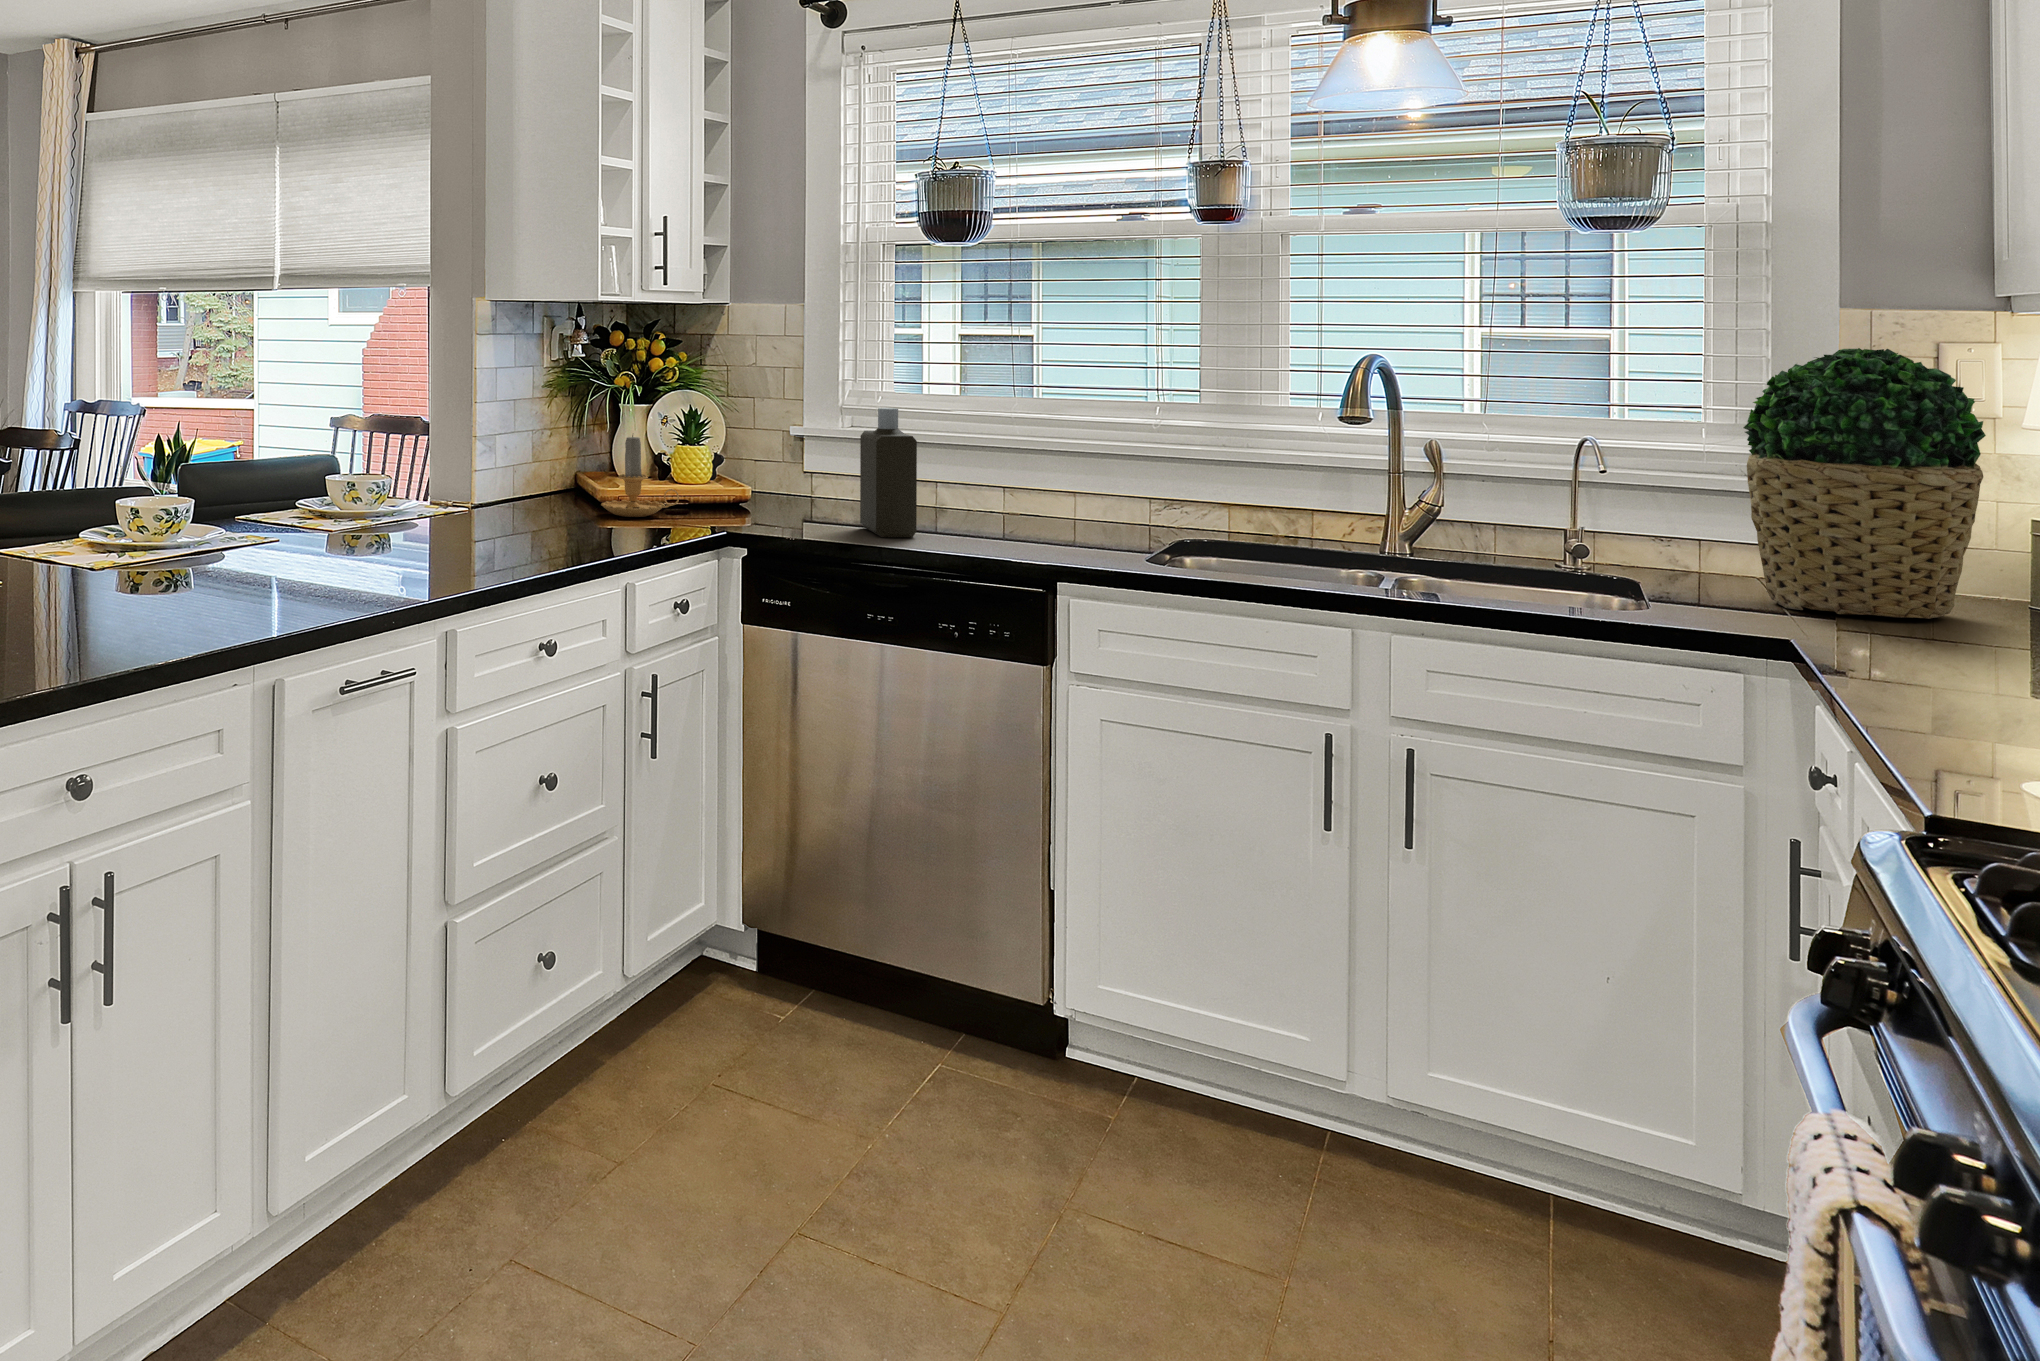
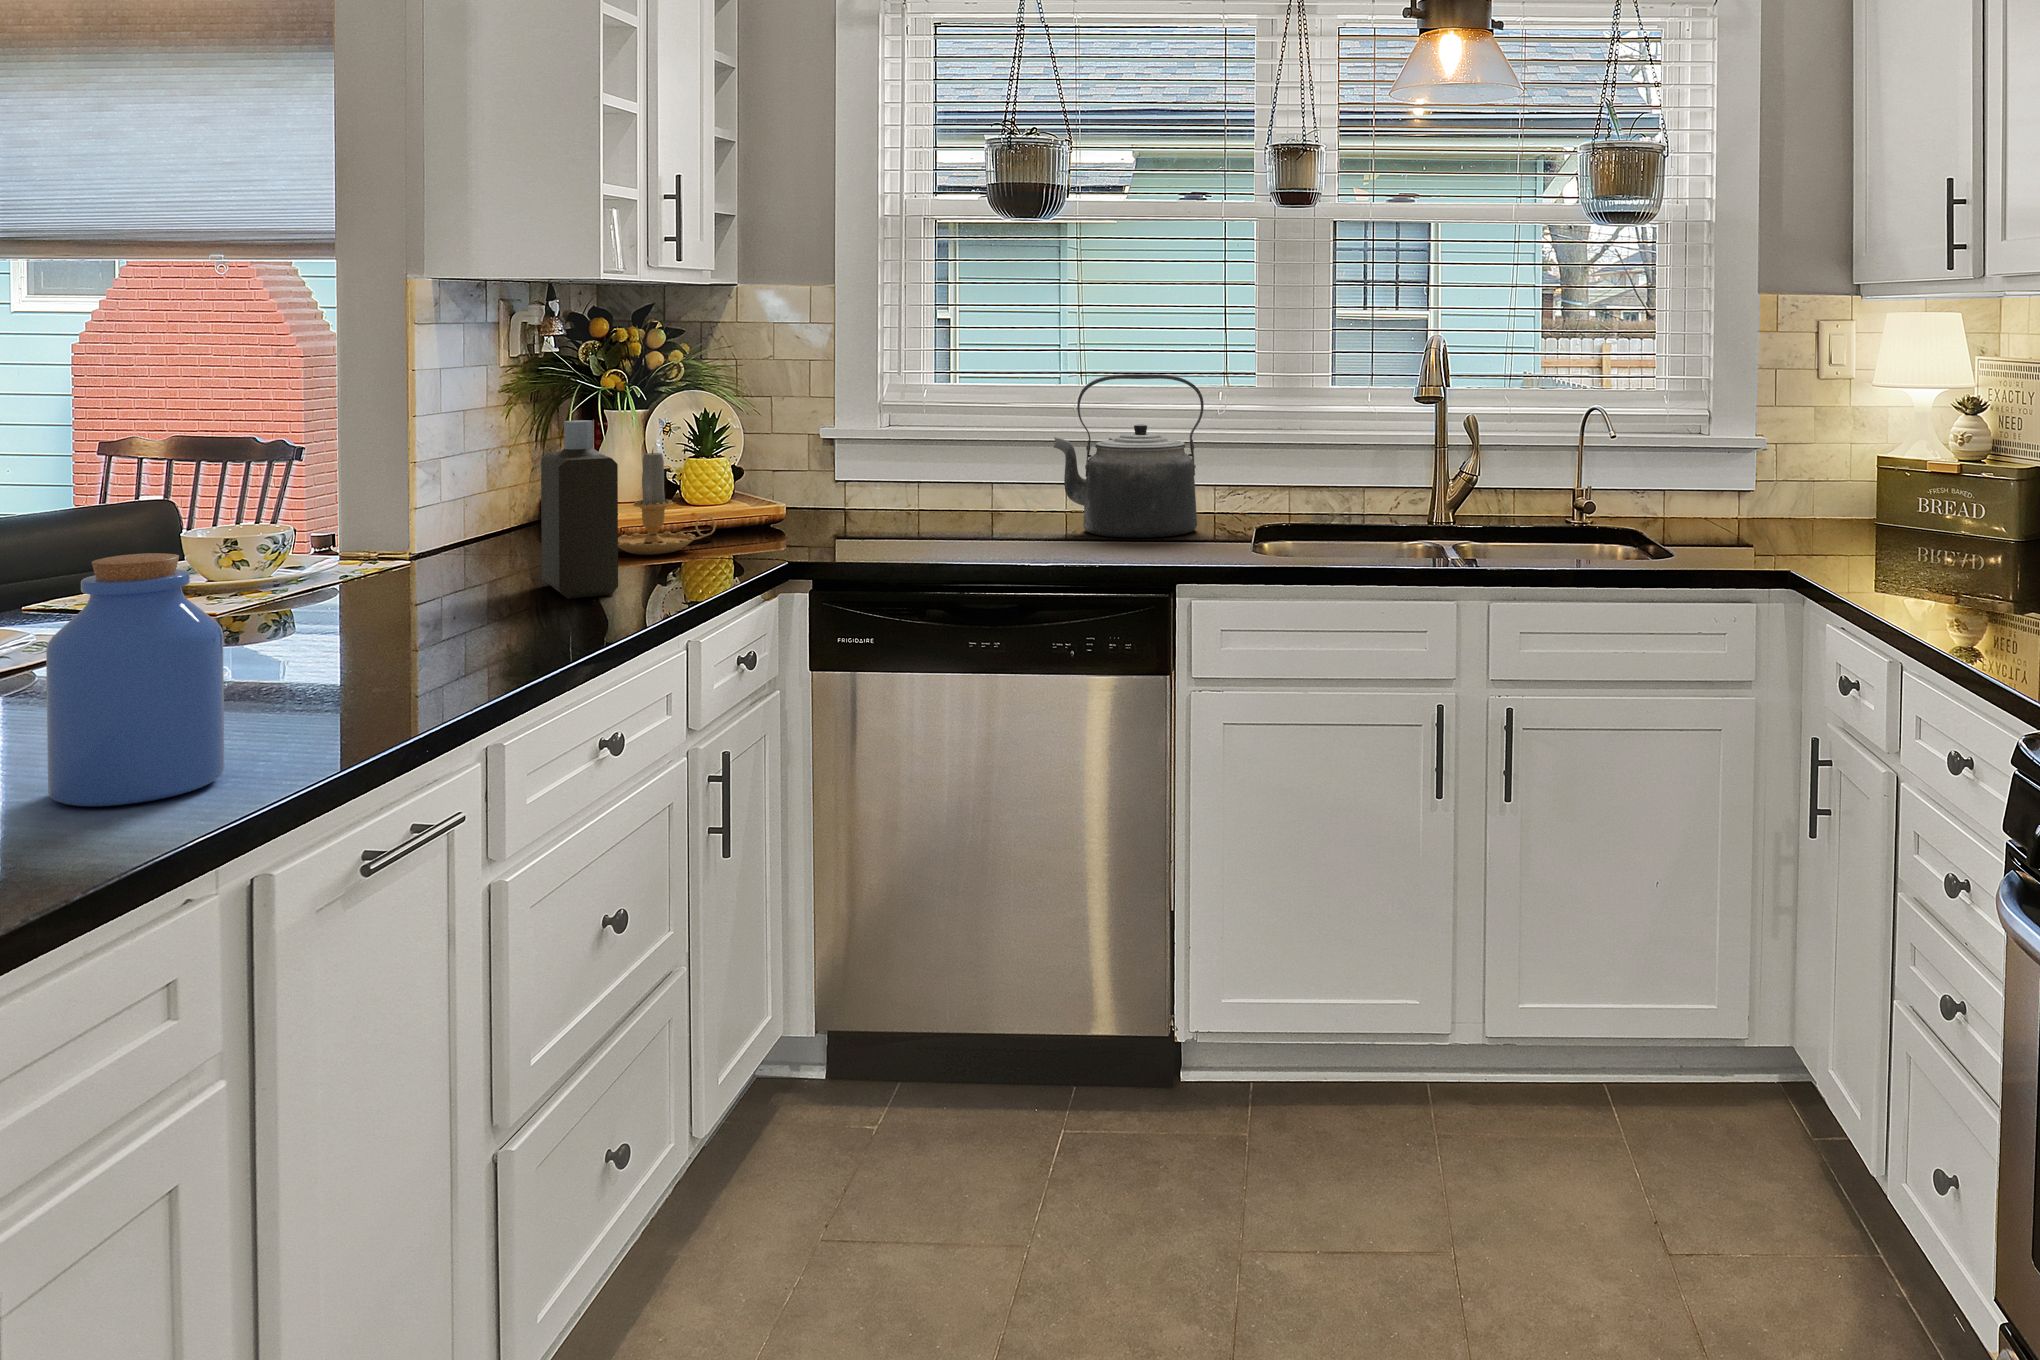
potted plant: present [1743,348,1986,619] -> none [1725,331,1881,553]
kettle: none [972,384,1119,536] -> present [1054,374,1204,538]
bottle: present [860,408,917,537] -> present [541,420,618,599]
jar: none [149,475,241,627] -> present [46,553,224,806]

